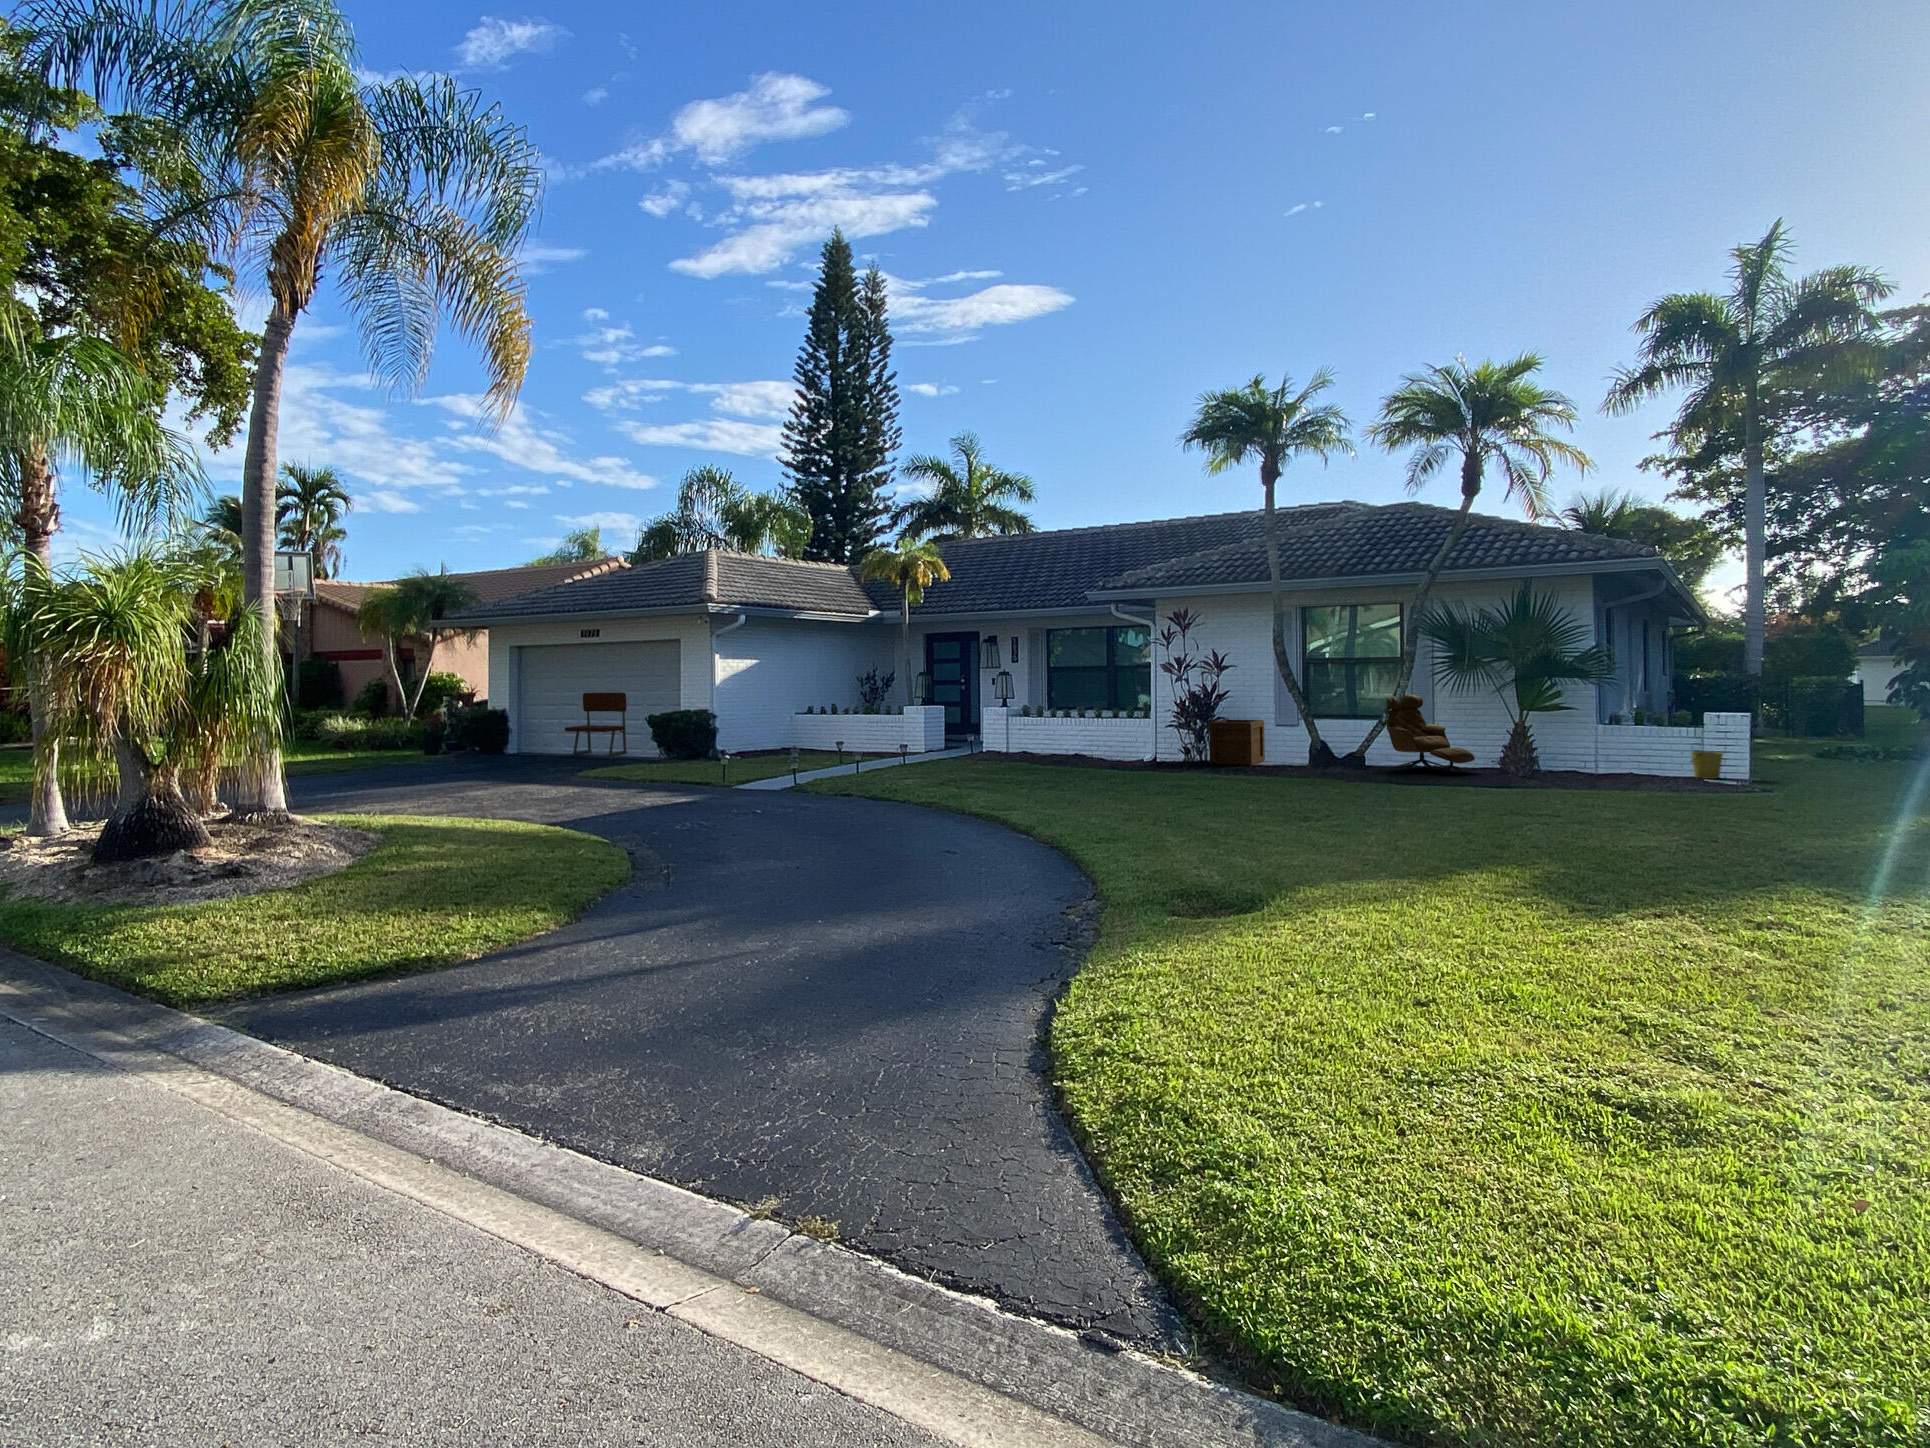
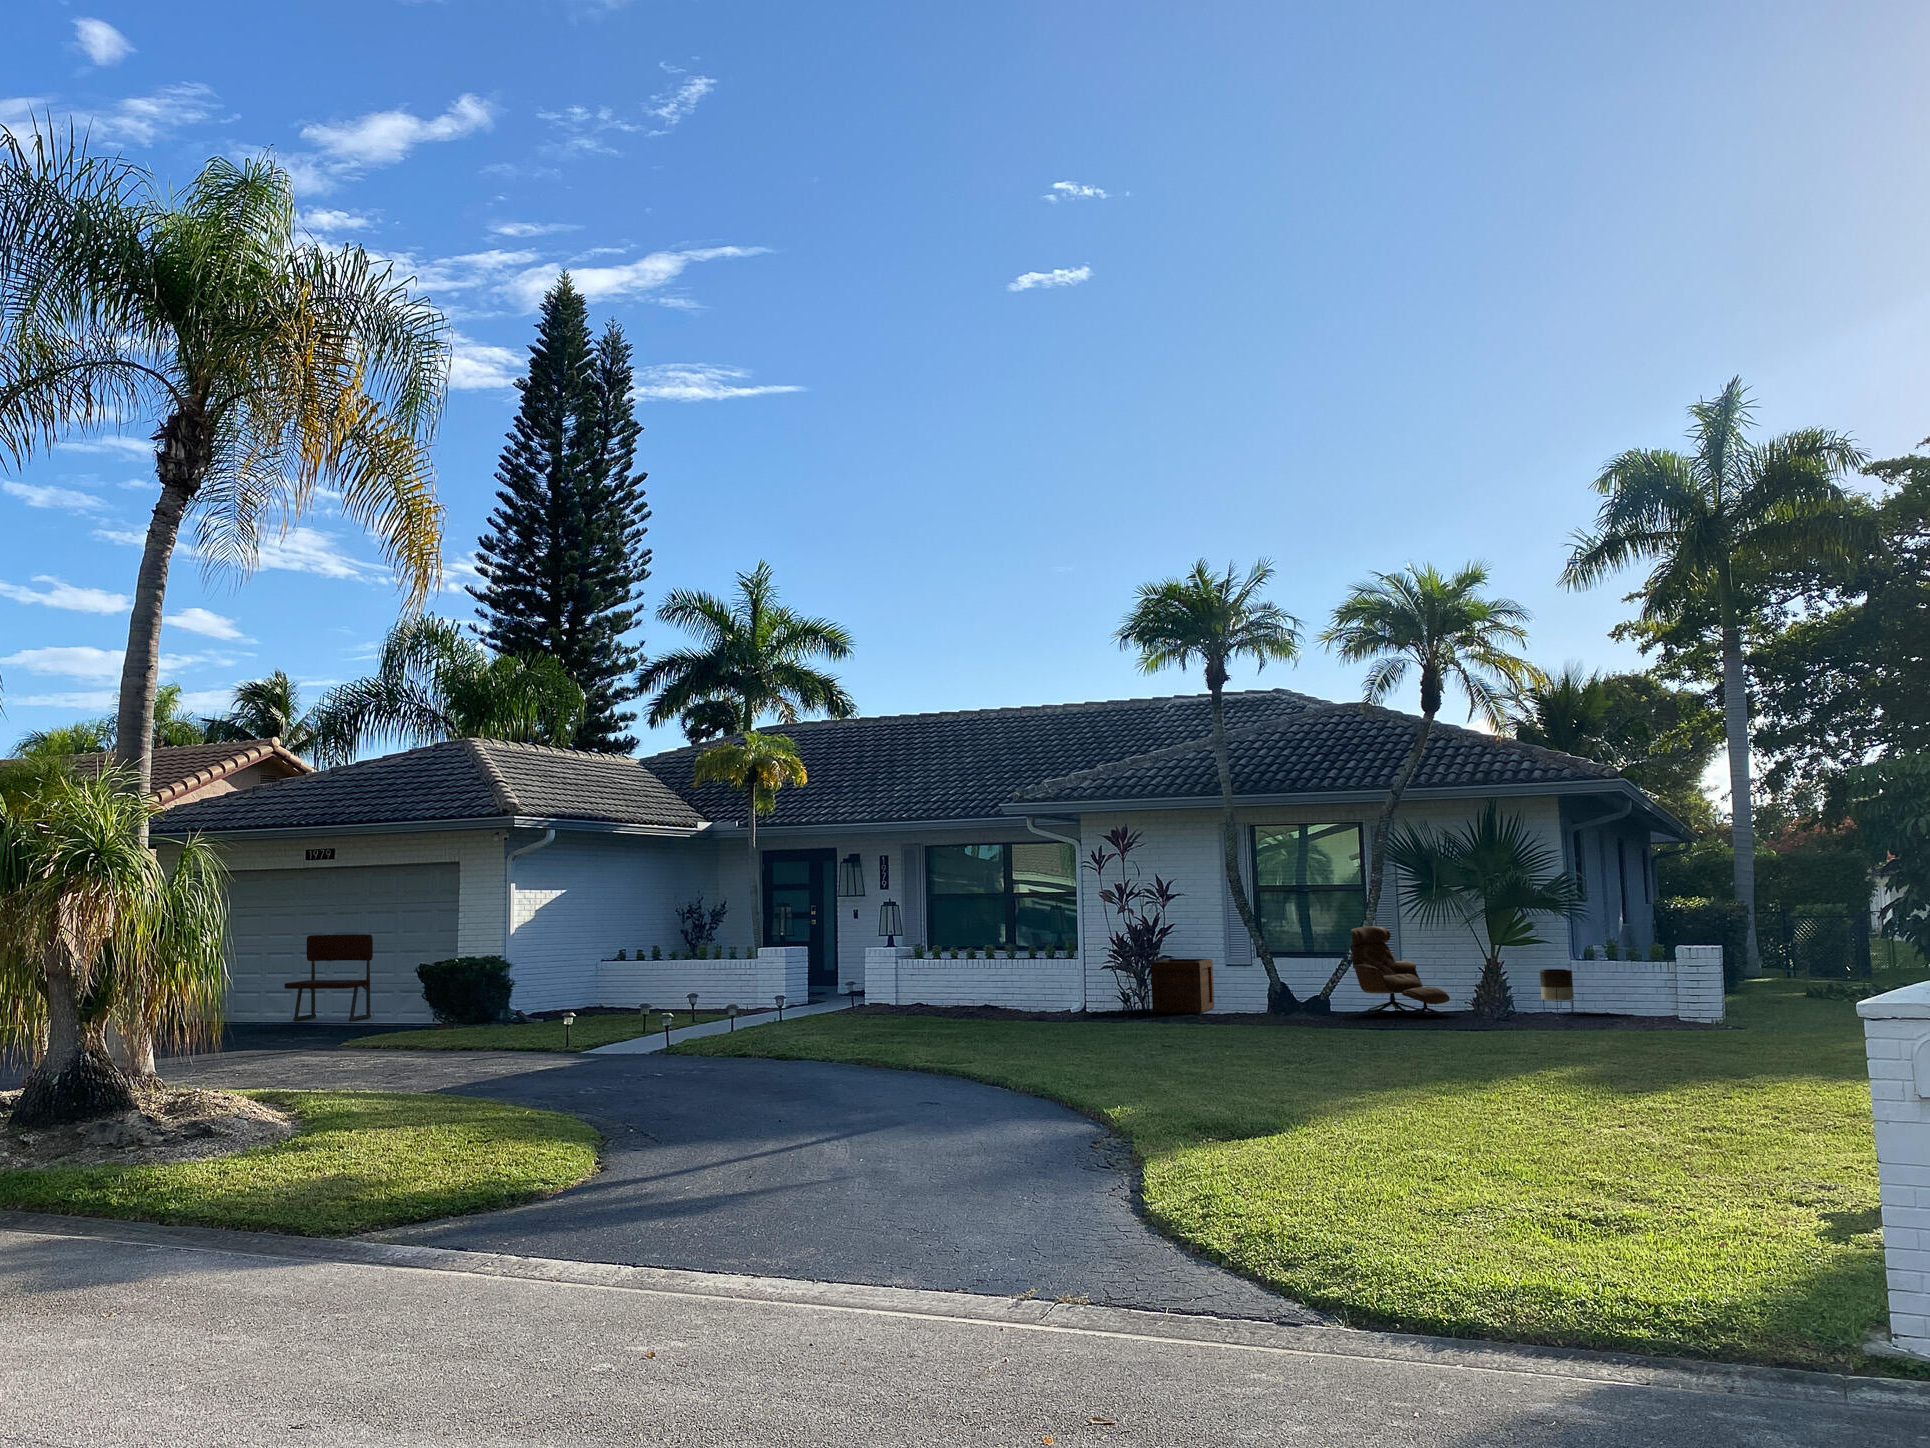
planter: none [1563,734,1594,774] -> present [1540,969,1574,1013]
bucket: present [1691,751,1723,779] -> none [1667,985,1701,1015]

